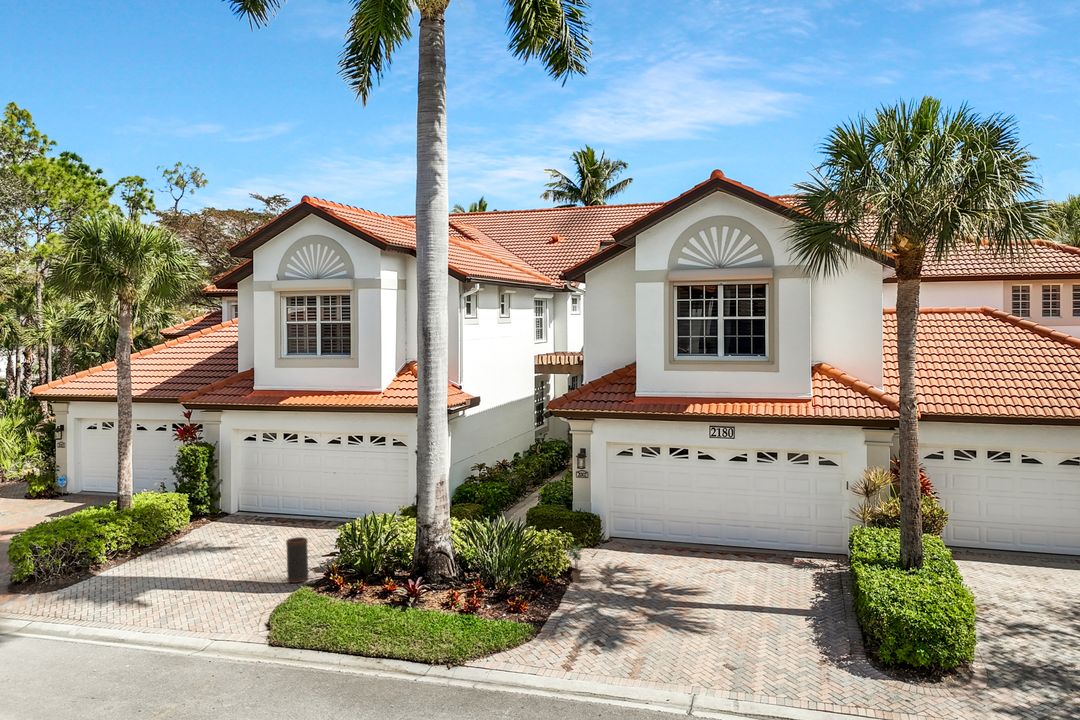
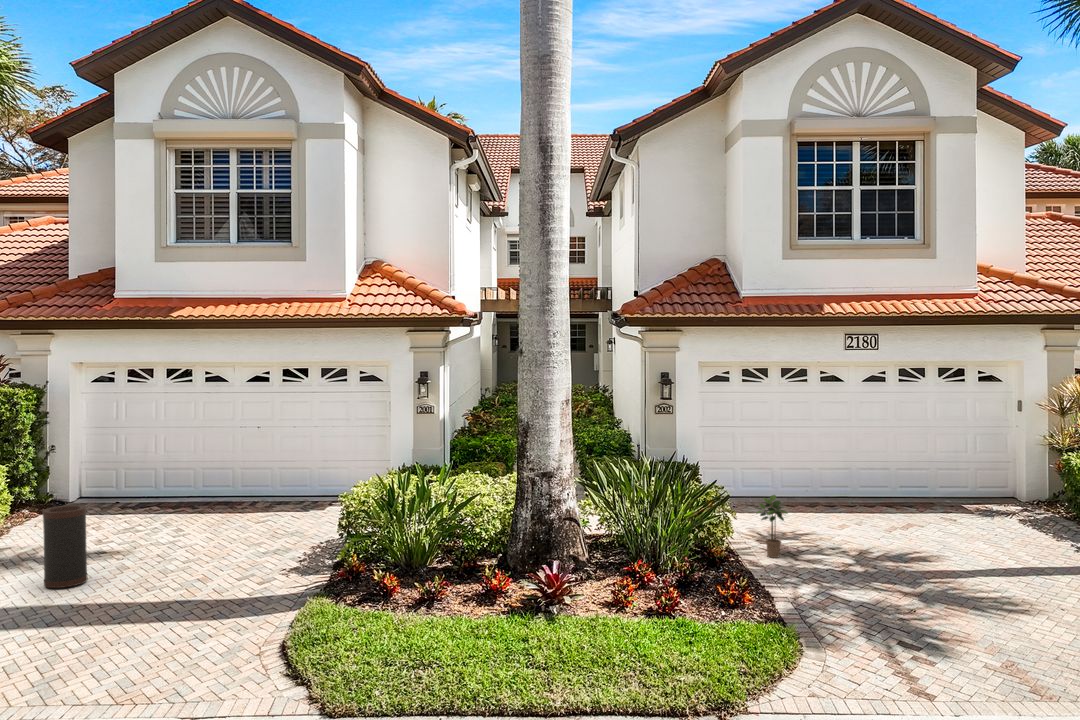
trash can: present [286,537,309,583] -> present [43,505,88,588]

